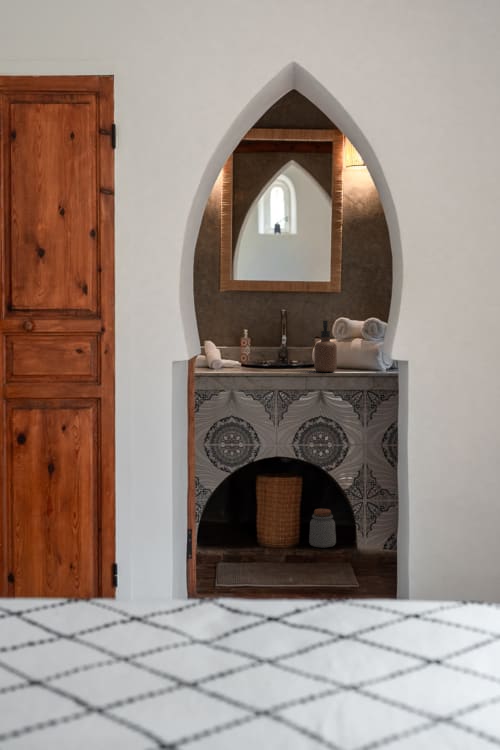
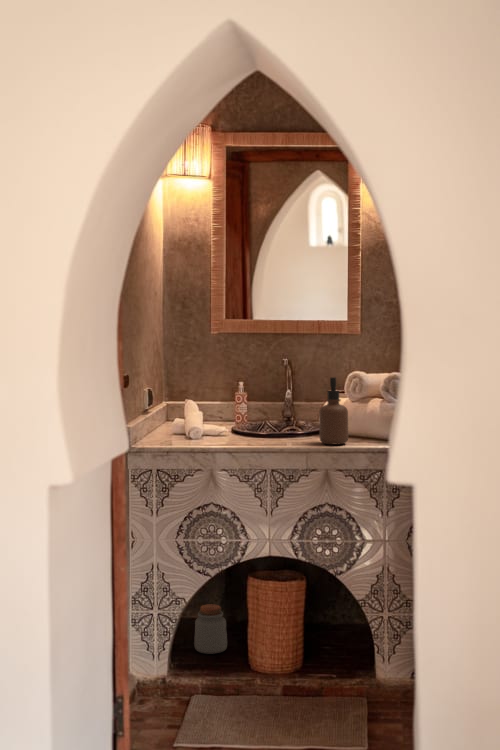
jar: present [309,509,336,548] -> present [194,604,227,654]

